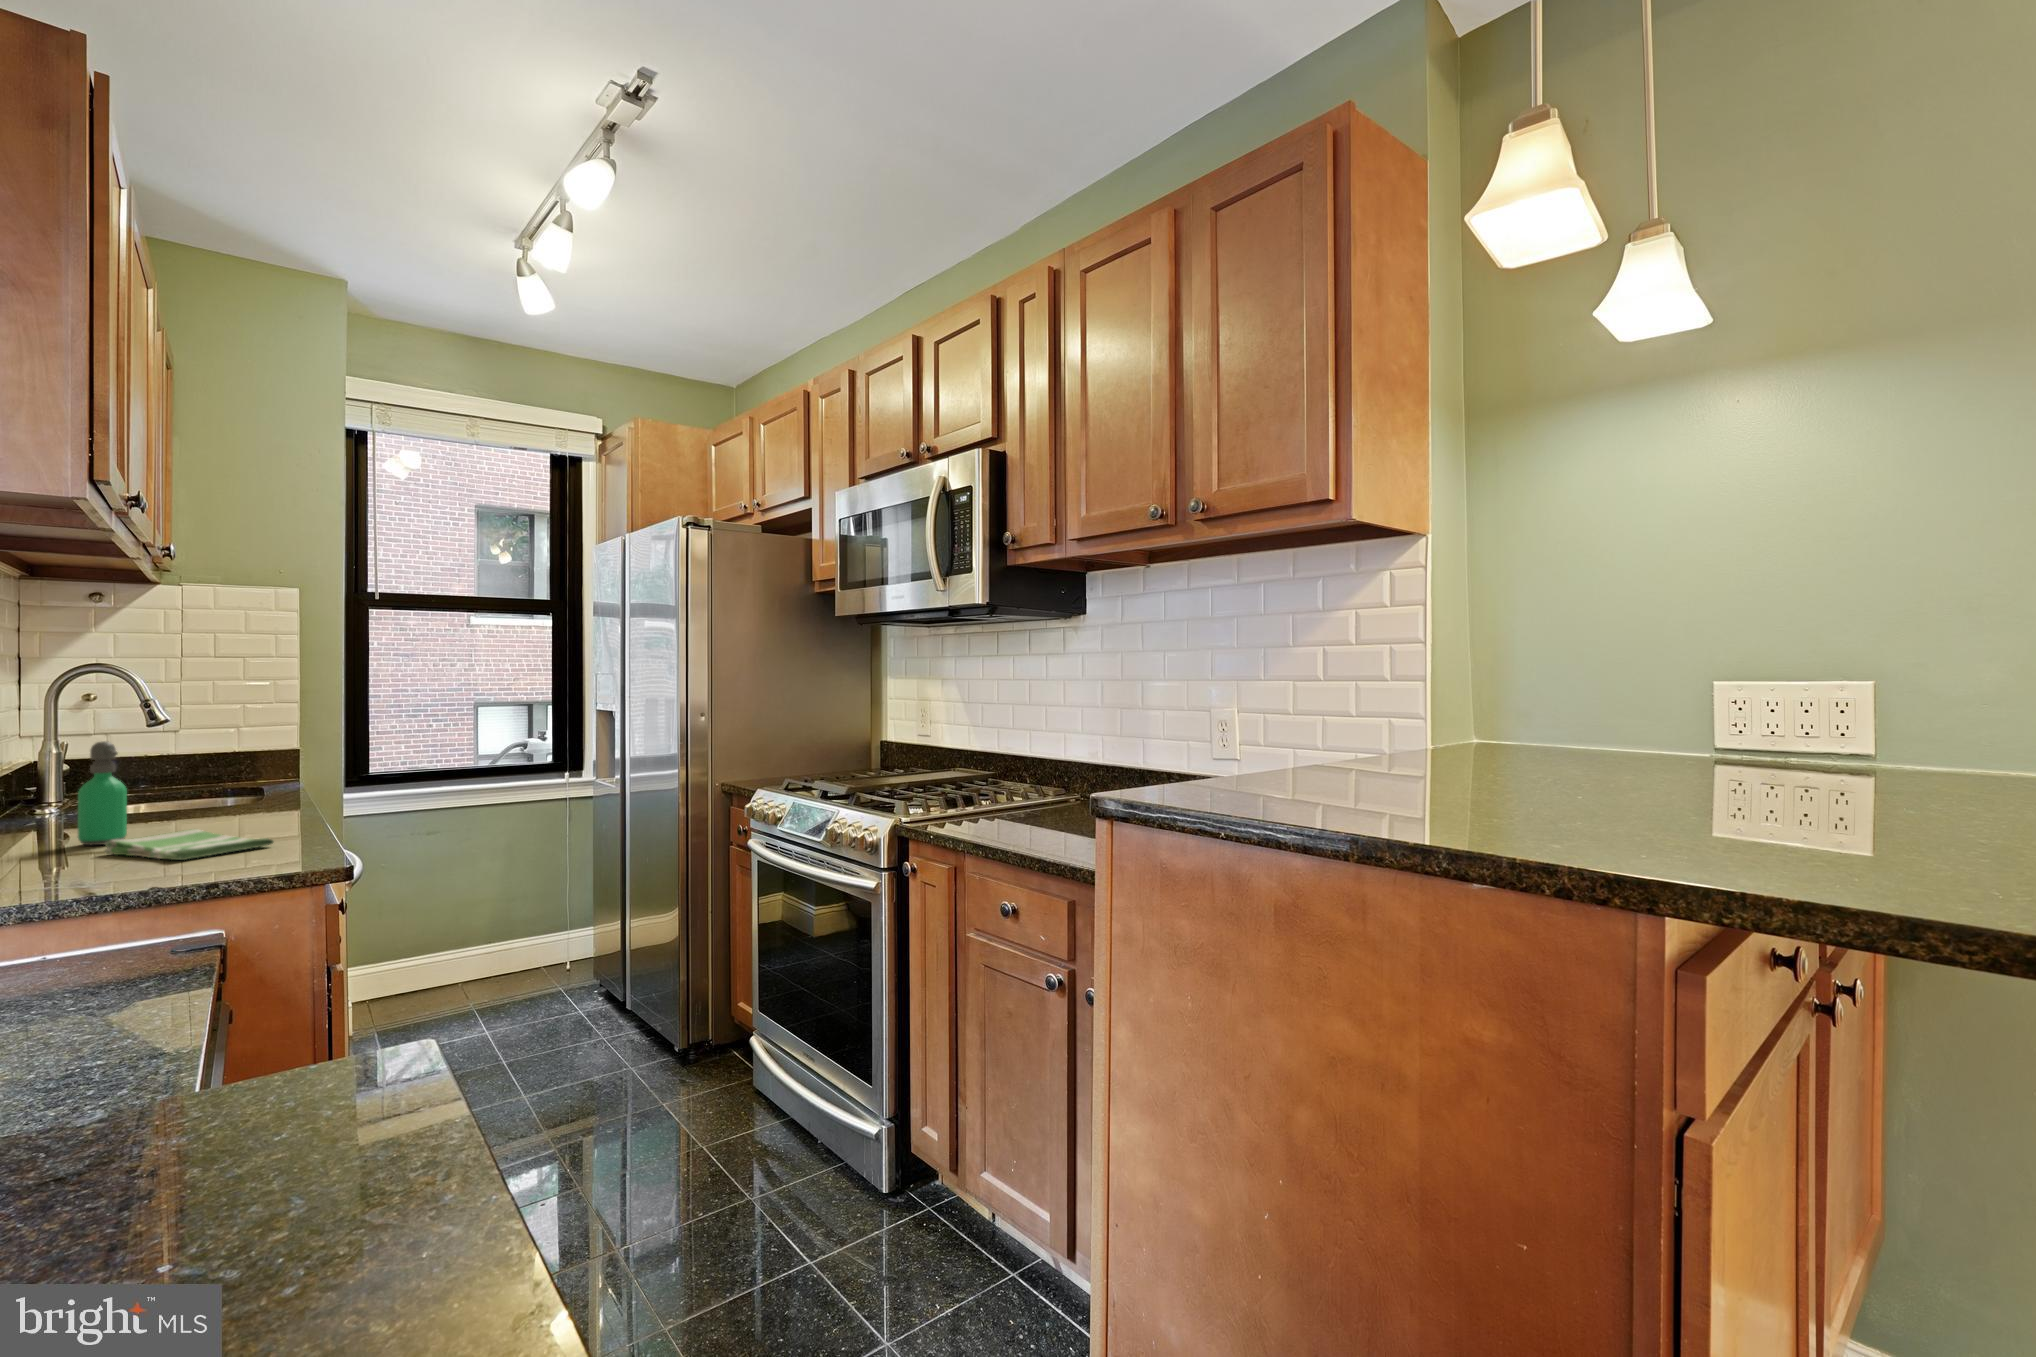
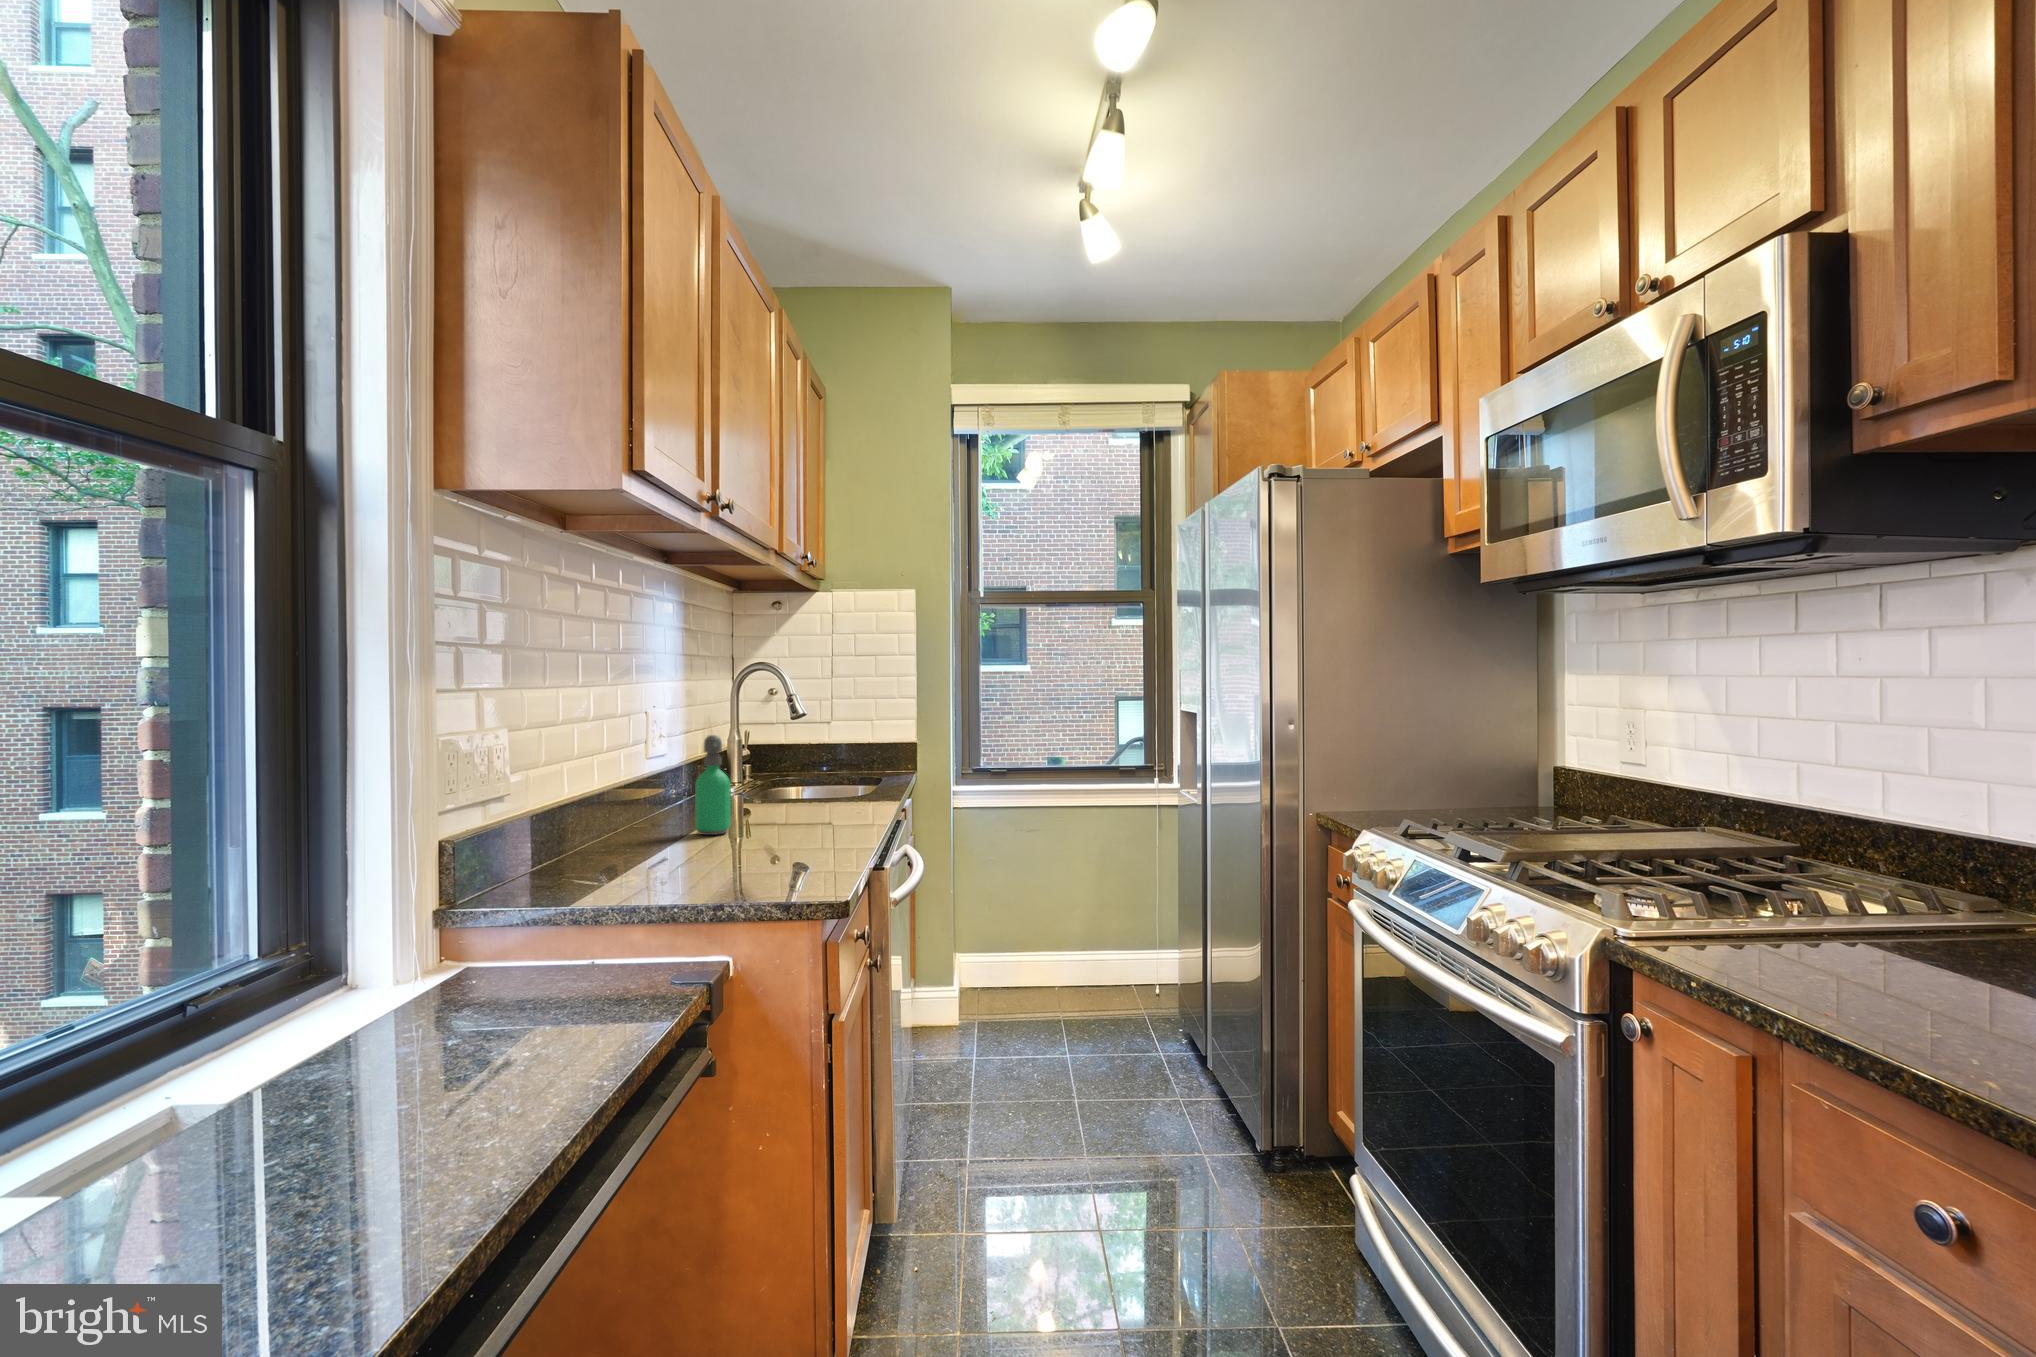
dish towel: present [105,829,274,860] -> none [697,828,818,865]

